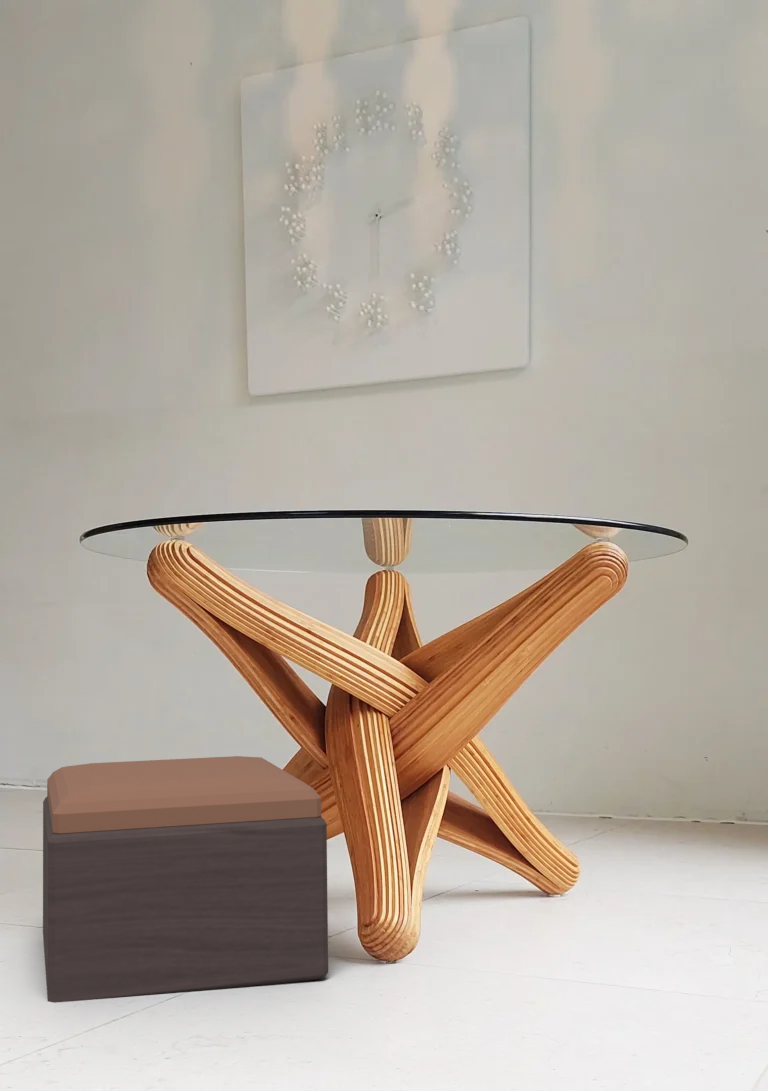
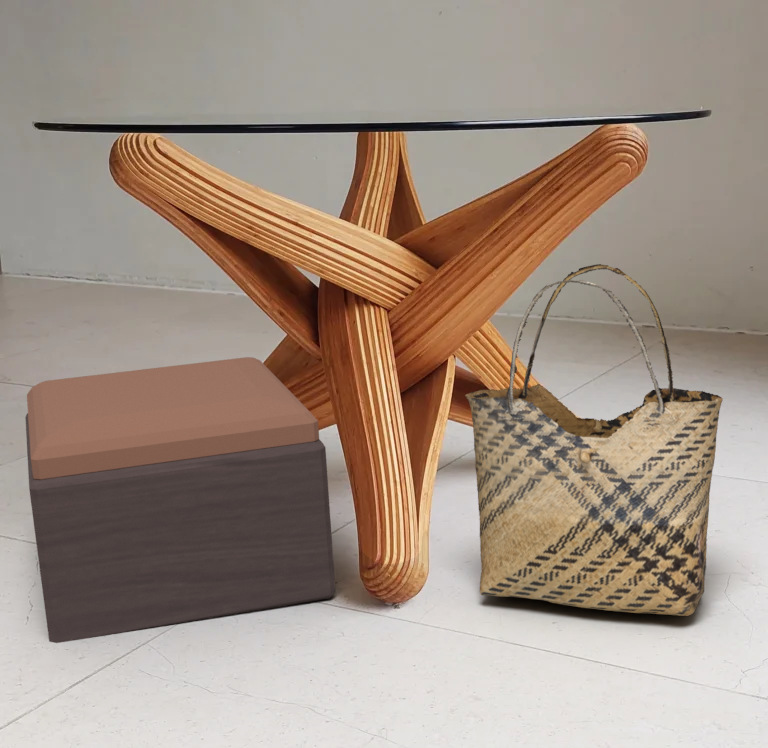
woven basket: none [459,663,696,996] -> present [465,264,723,616]

